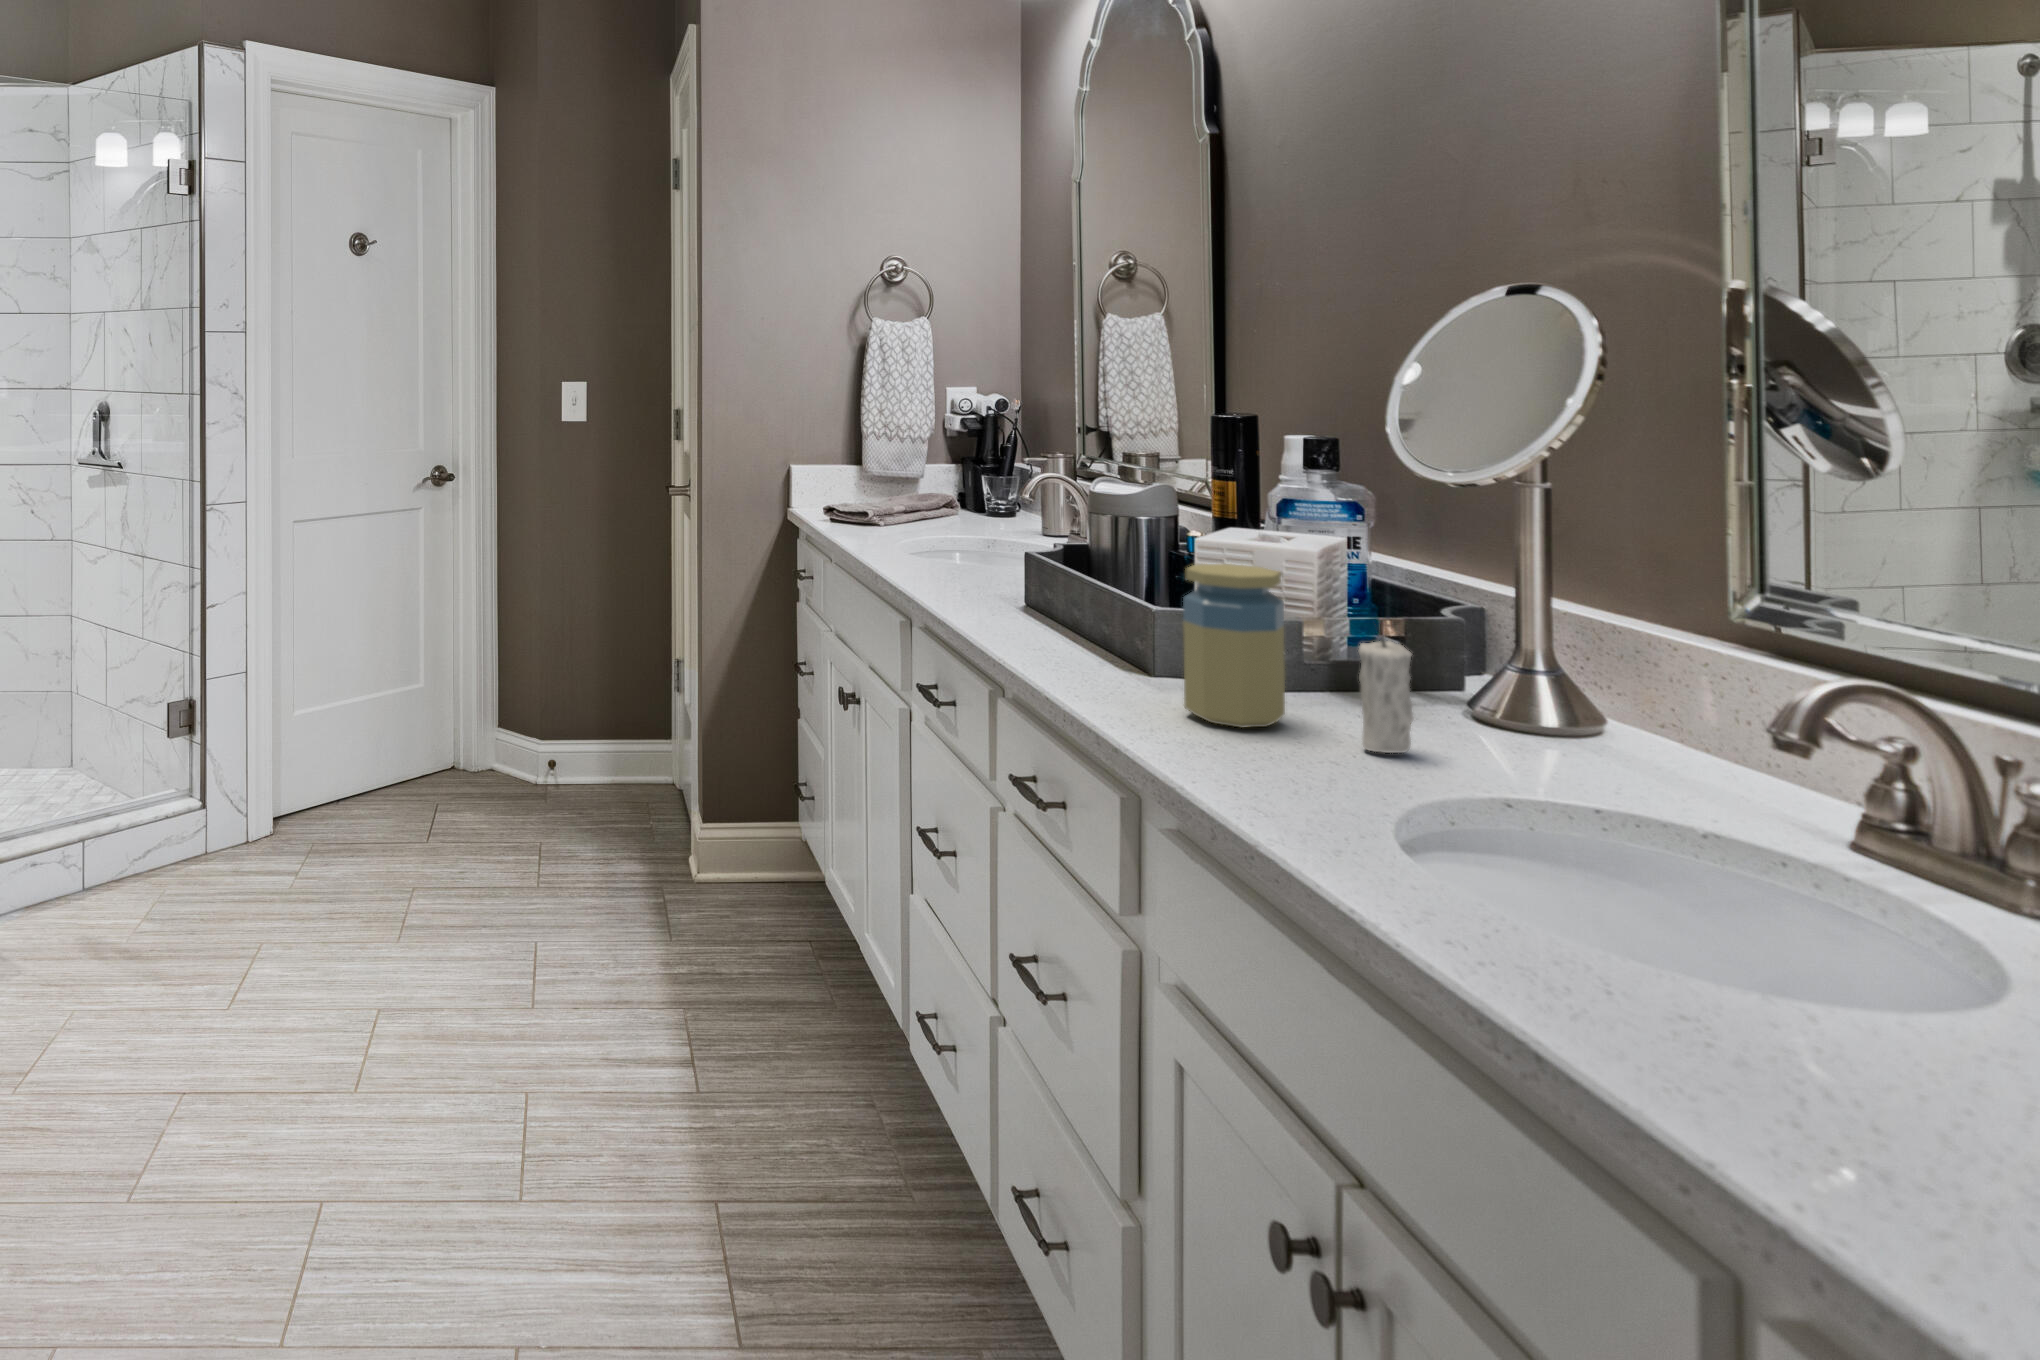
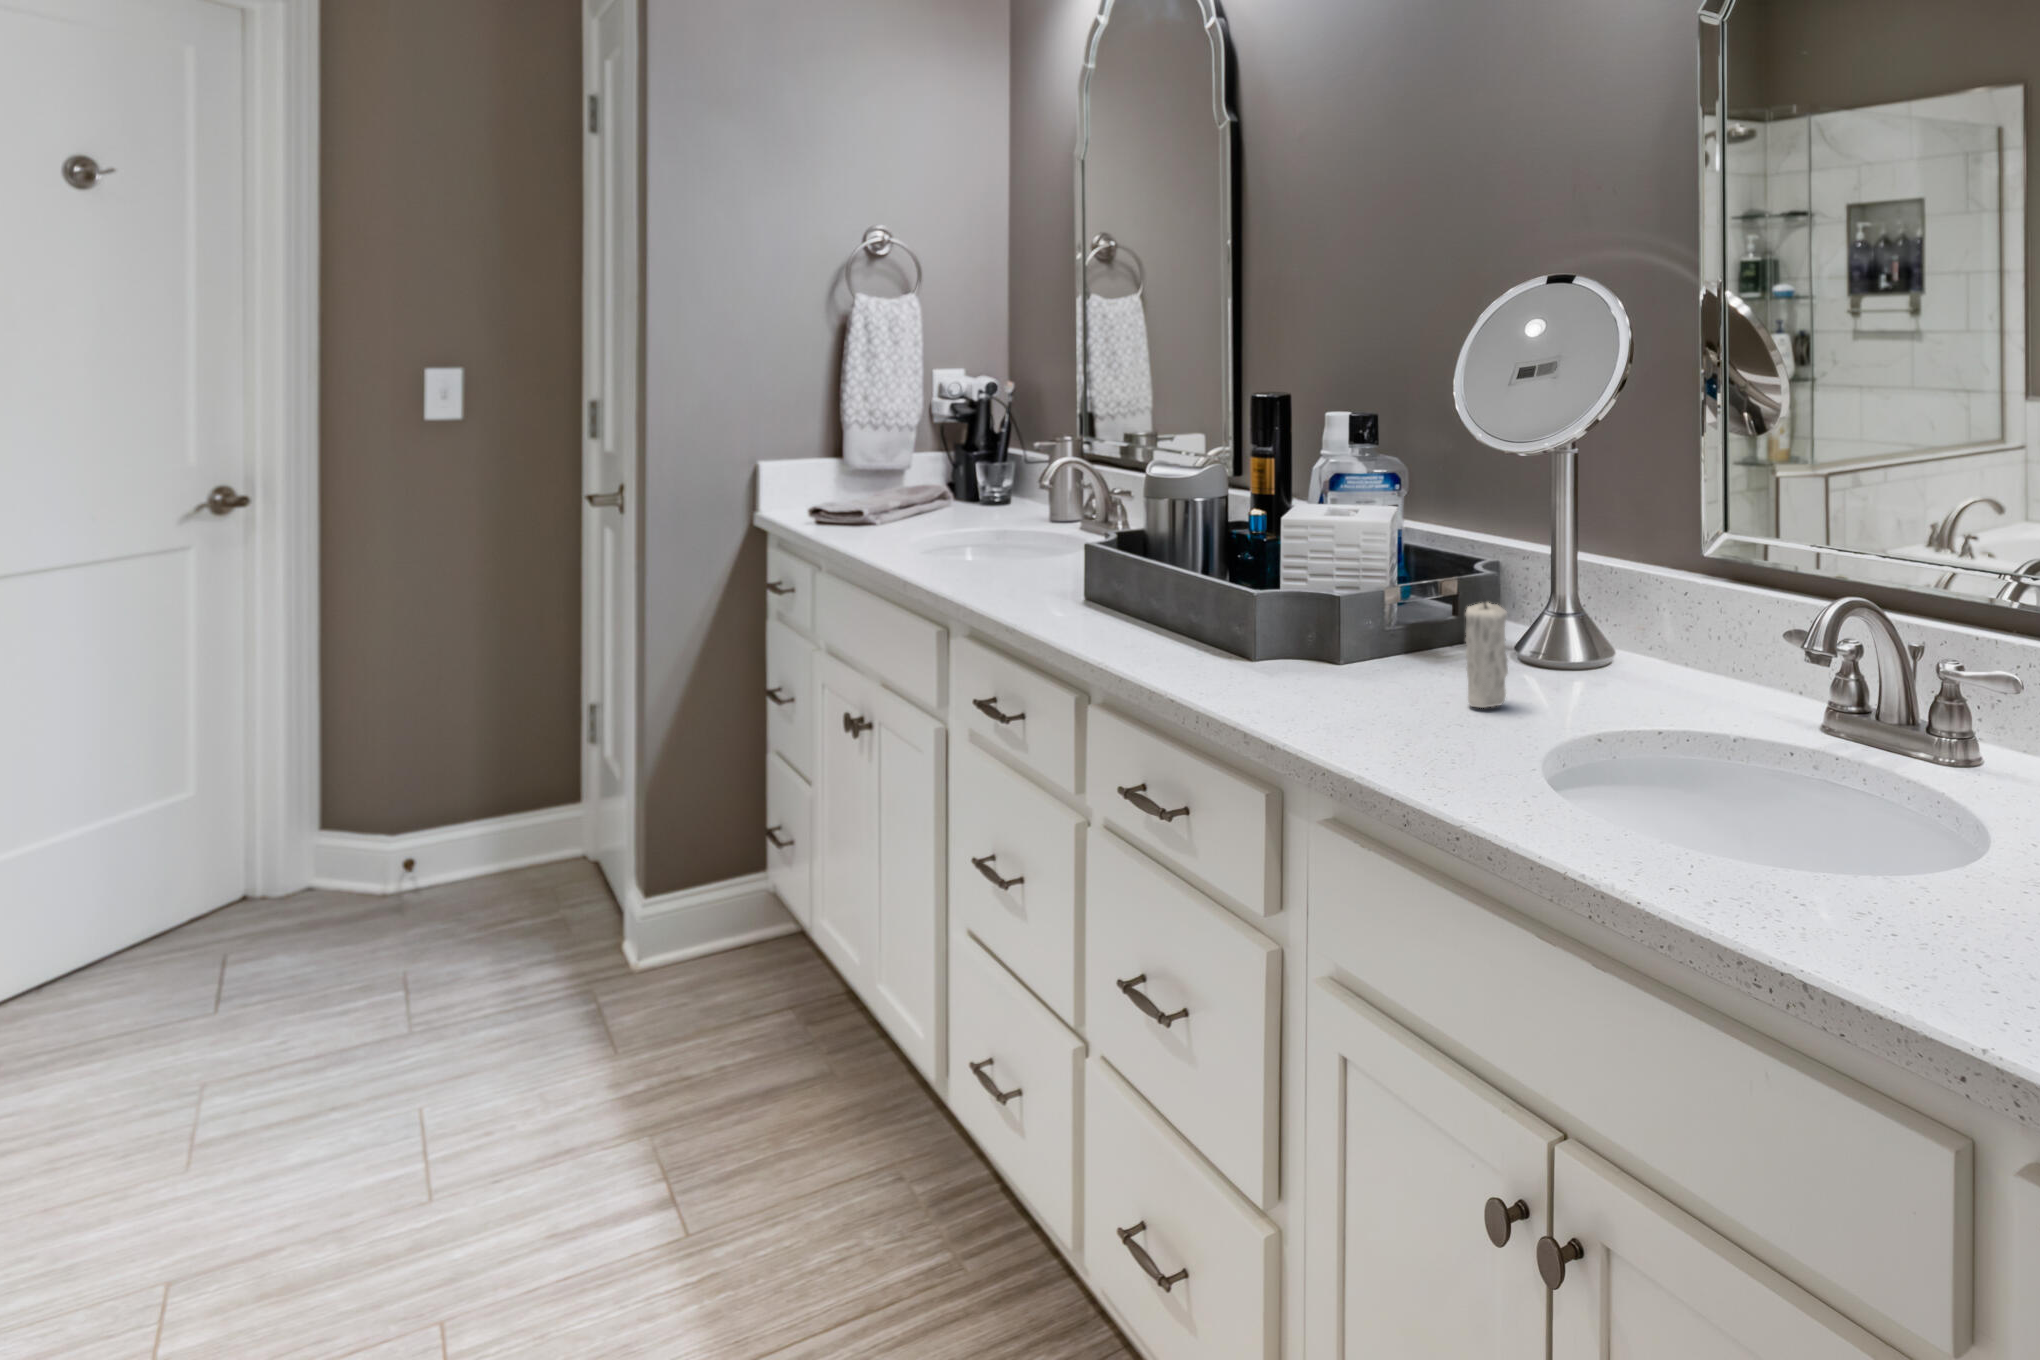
jar: present [1183,564,1285,727] -> none [1309,541,1393,702]

